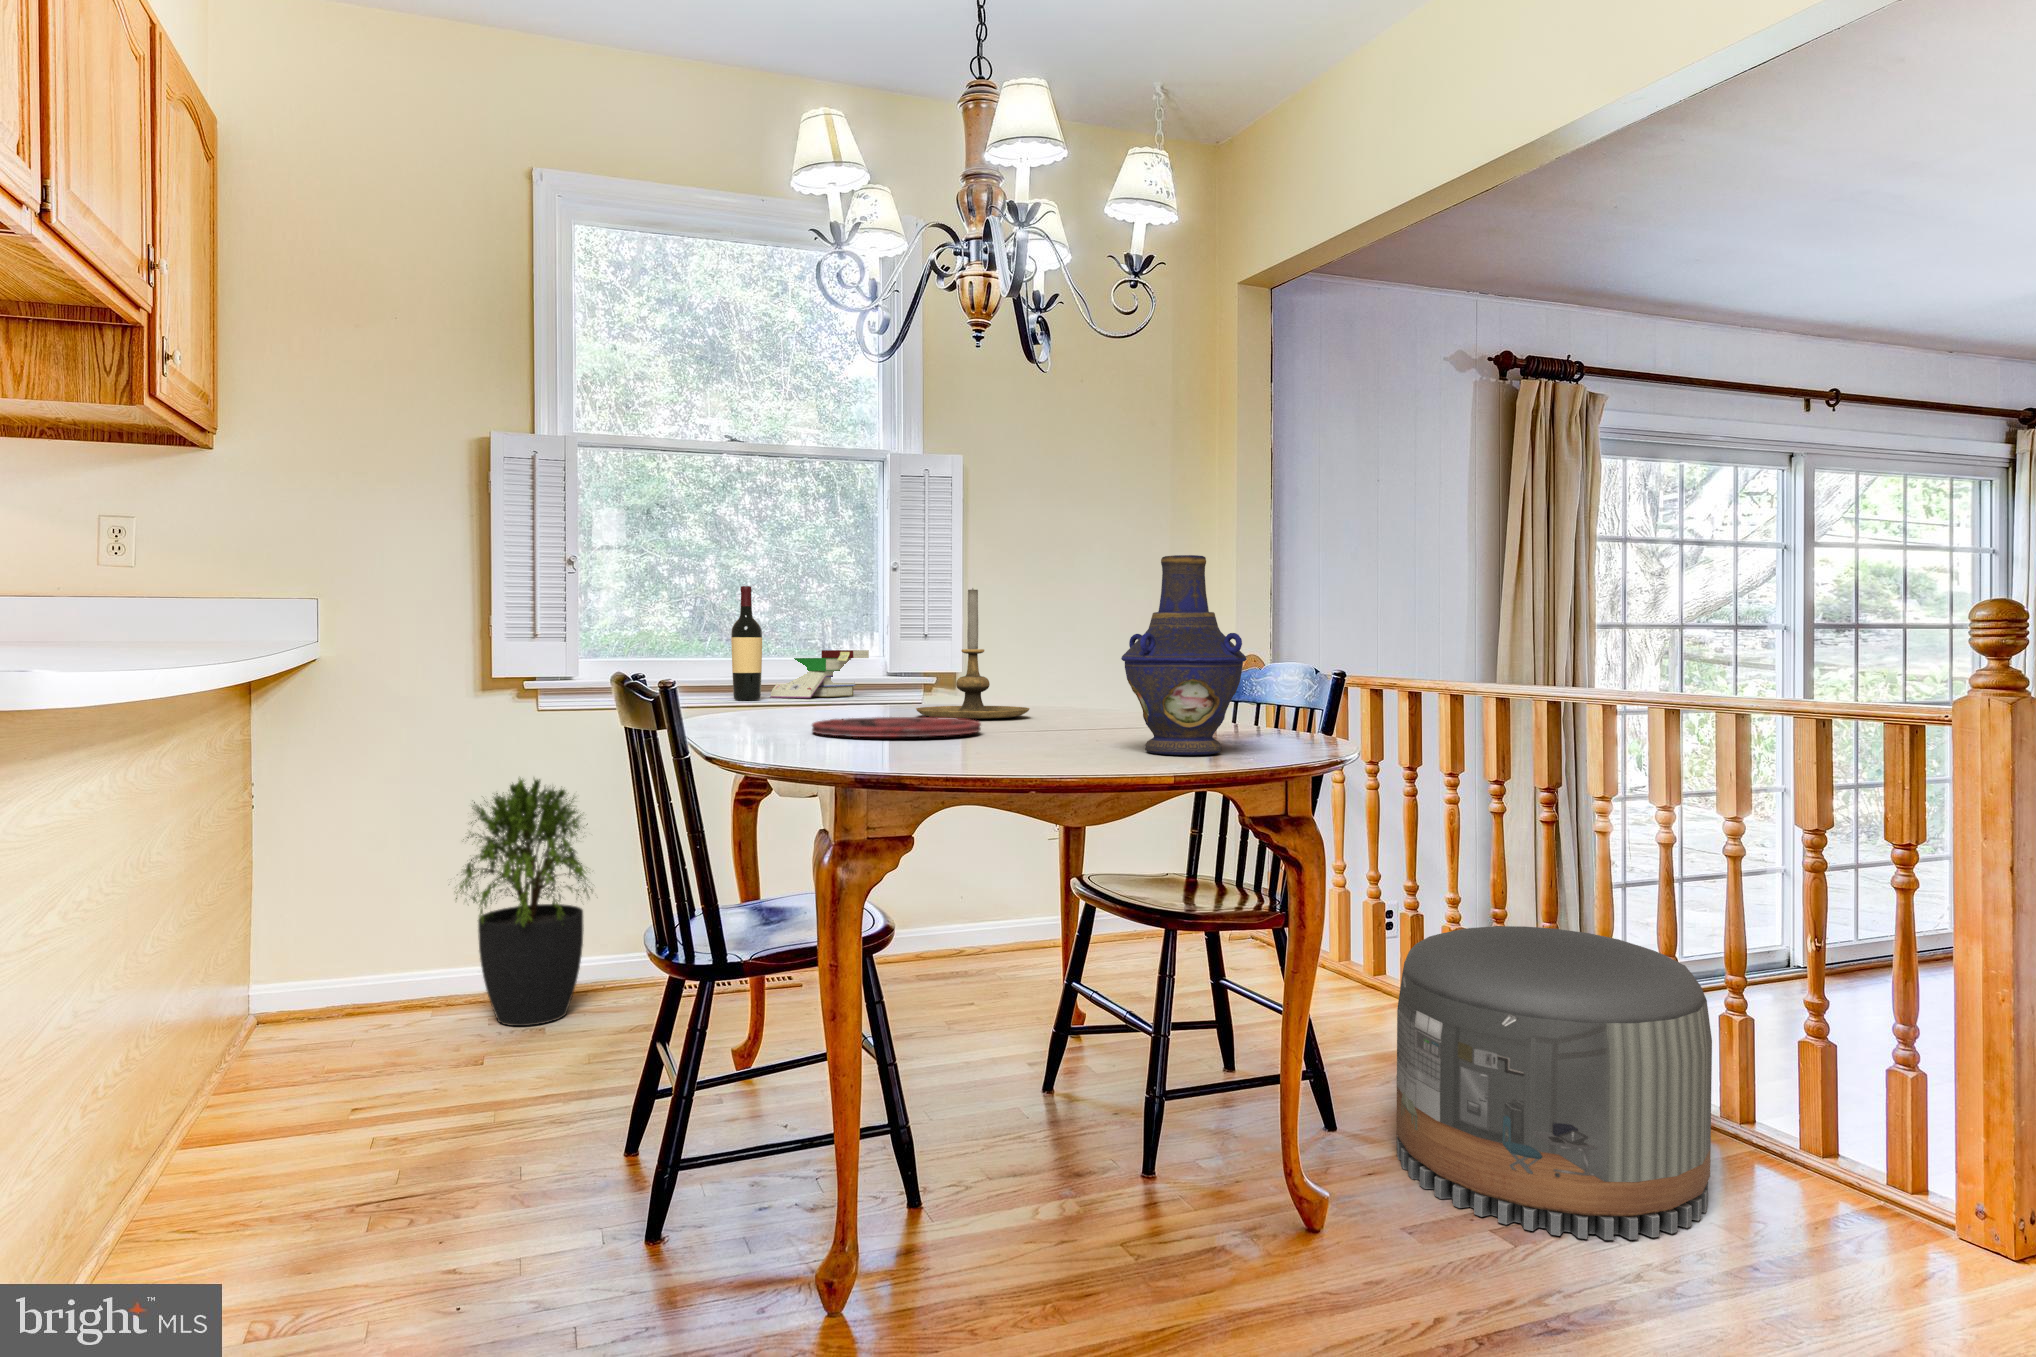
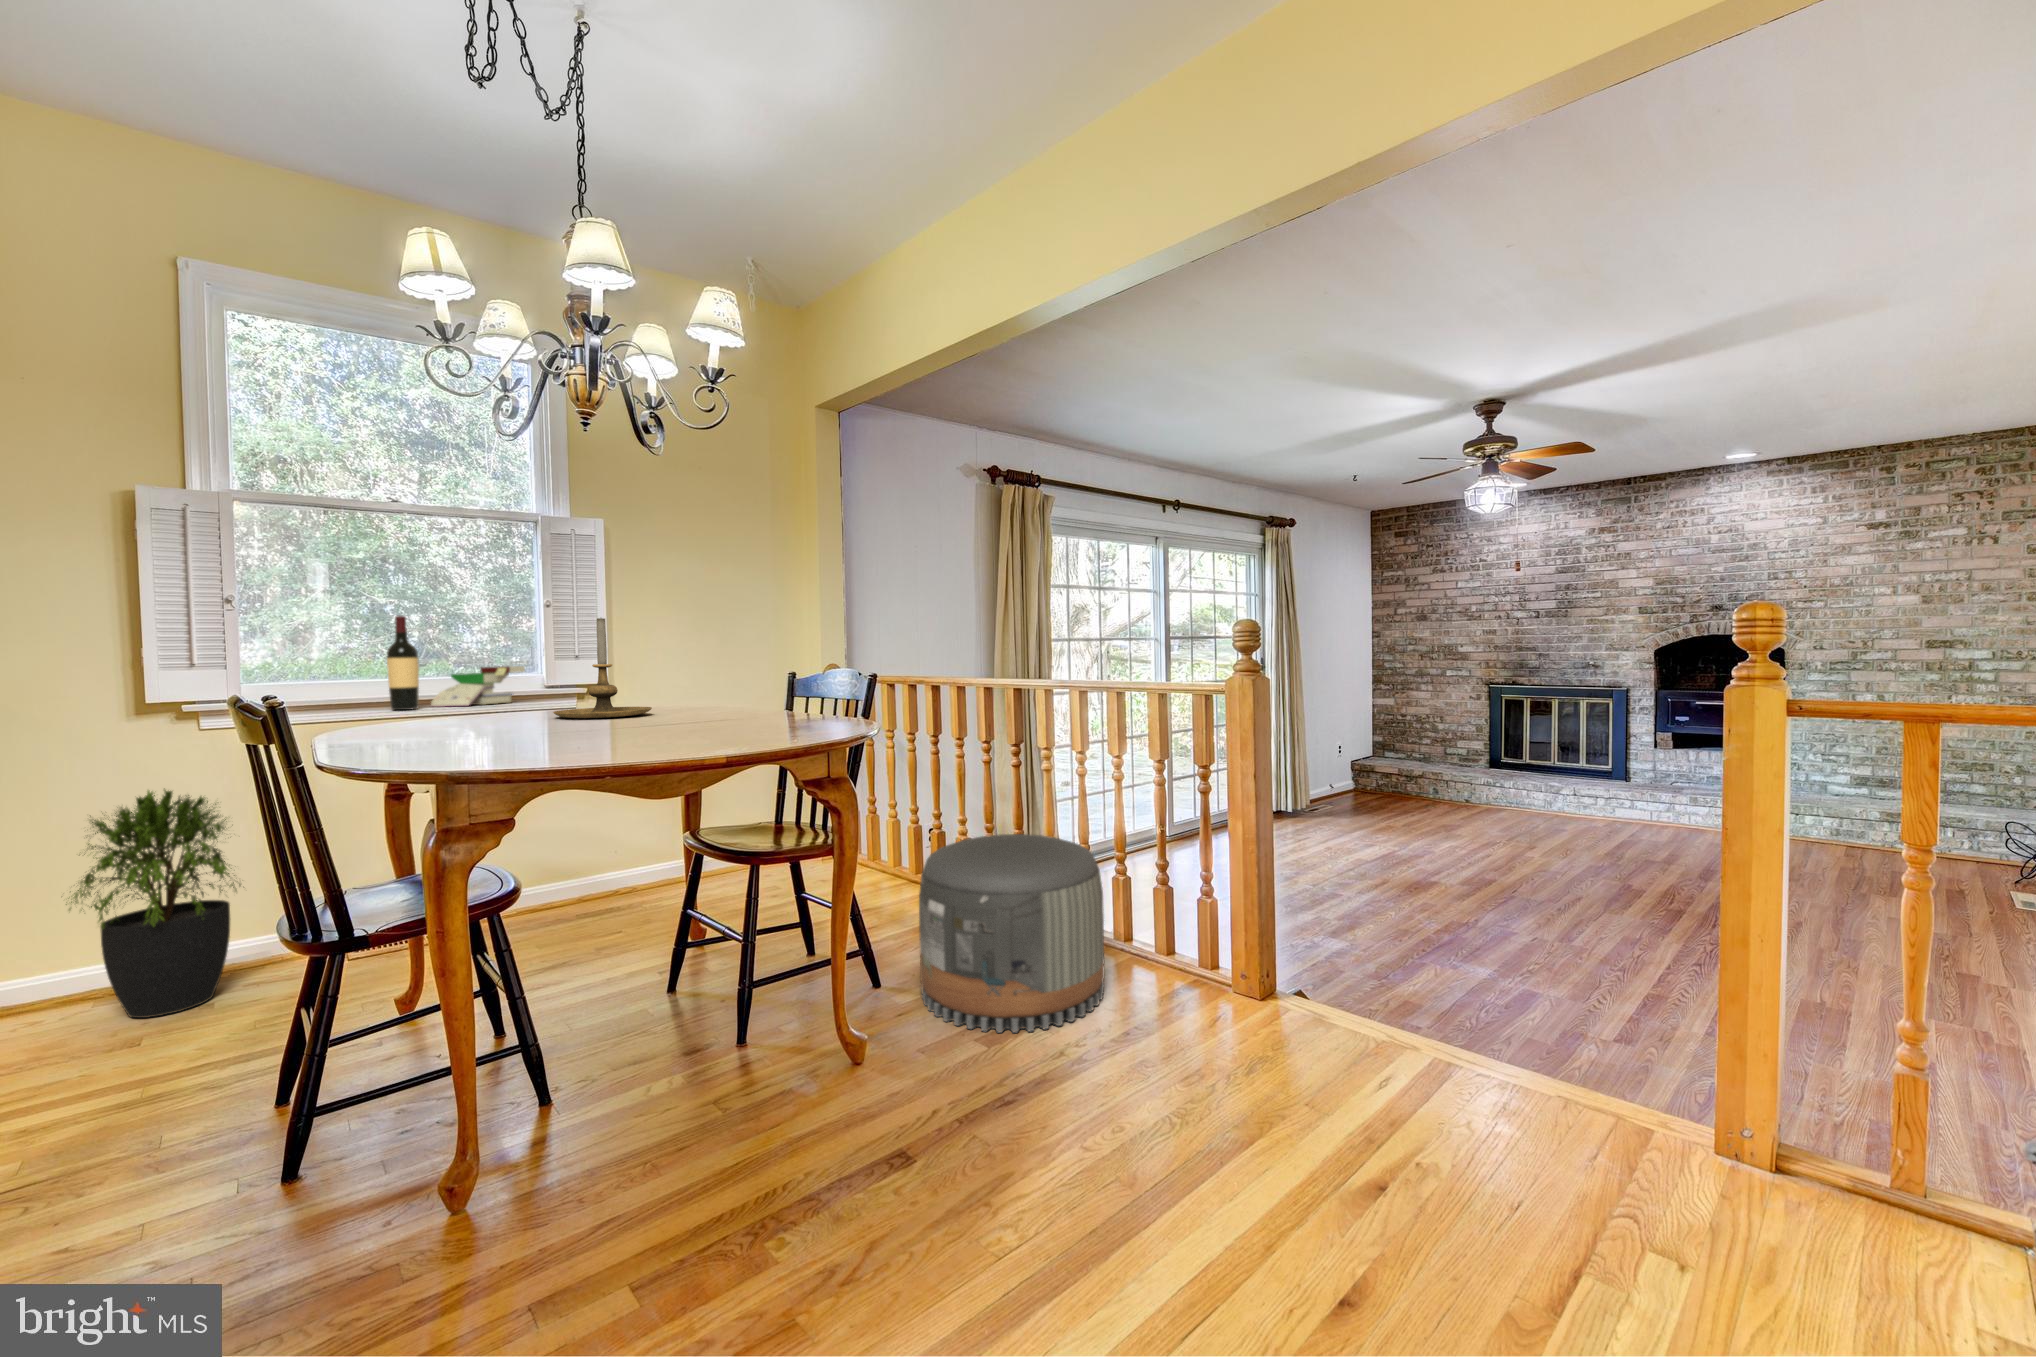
vase: present [1121,555,1247,755] -> none [702,594,798,739]
plate: present [812,717,981,737] -> none [439,719,598,739]

